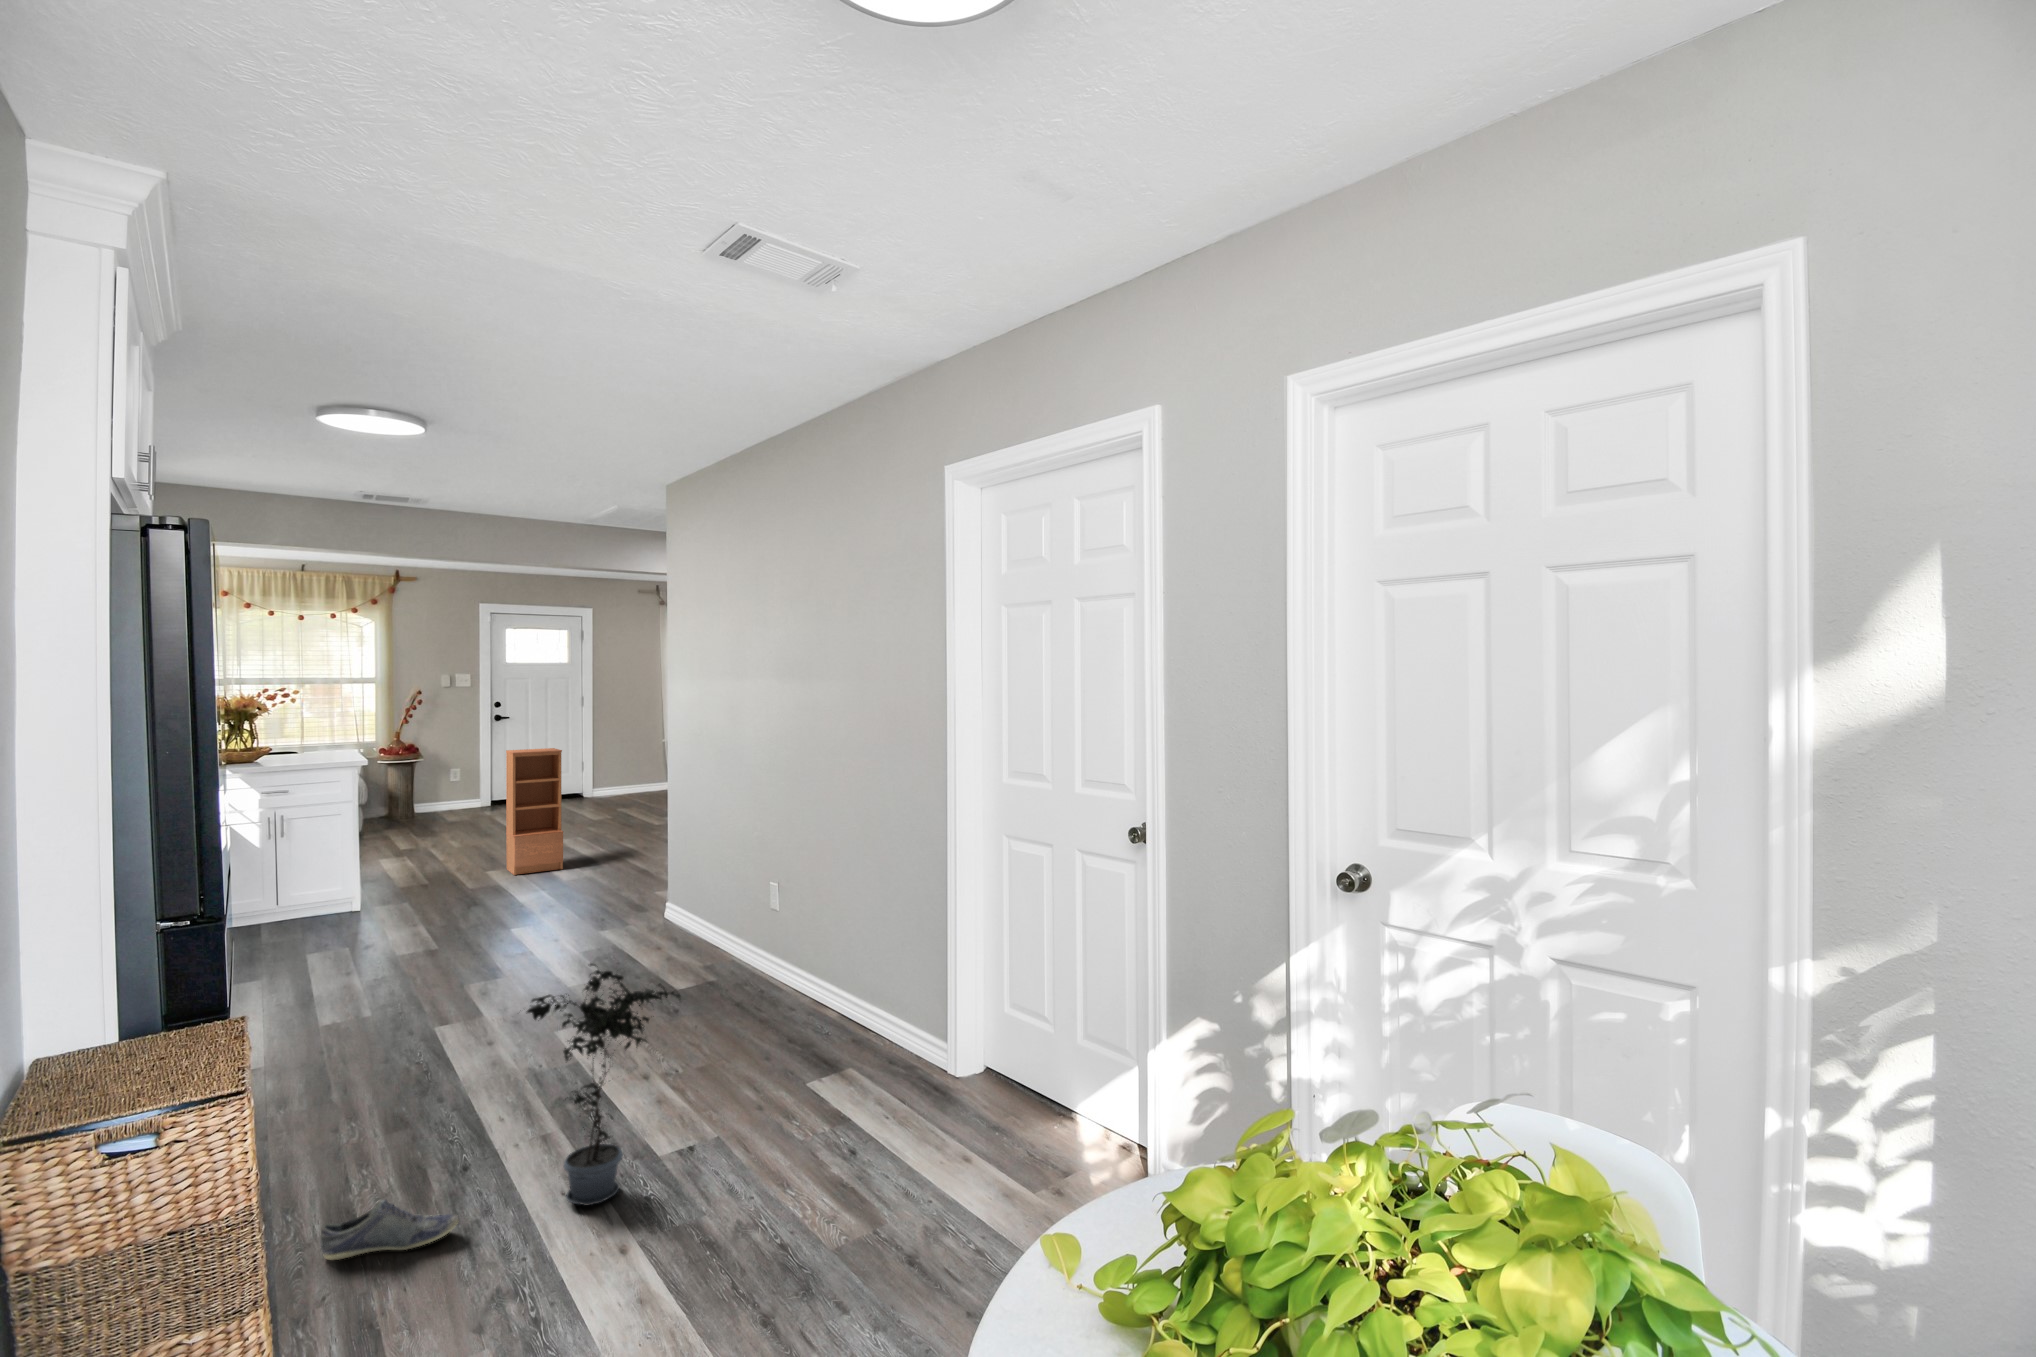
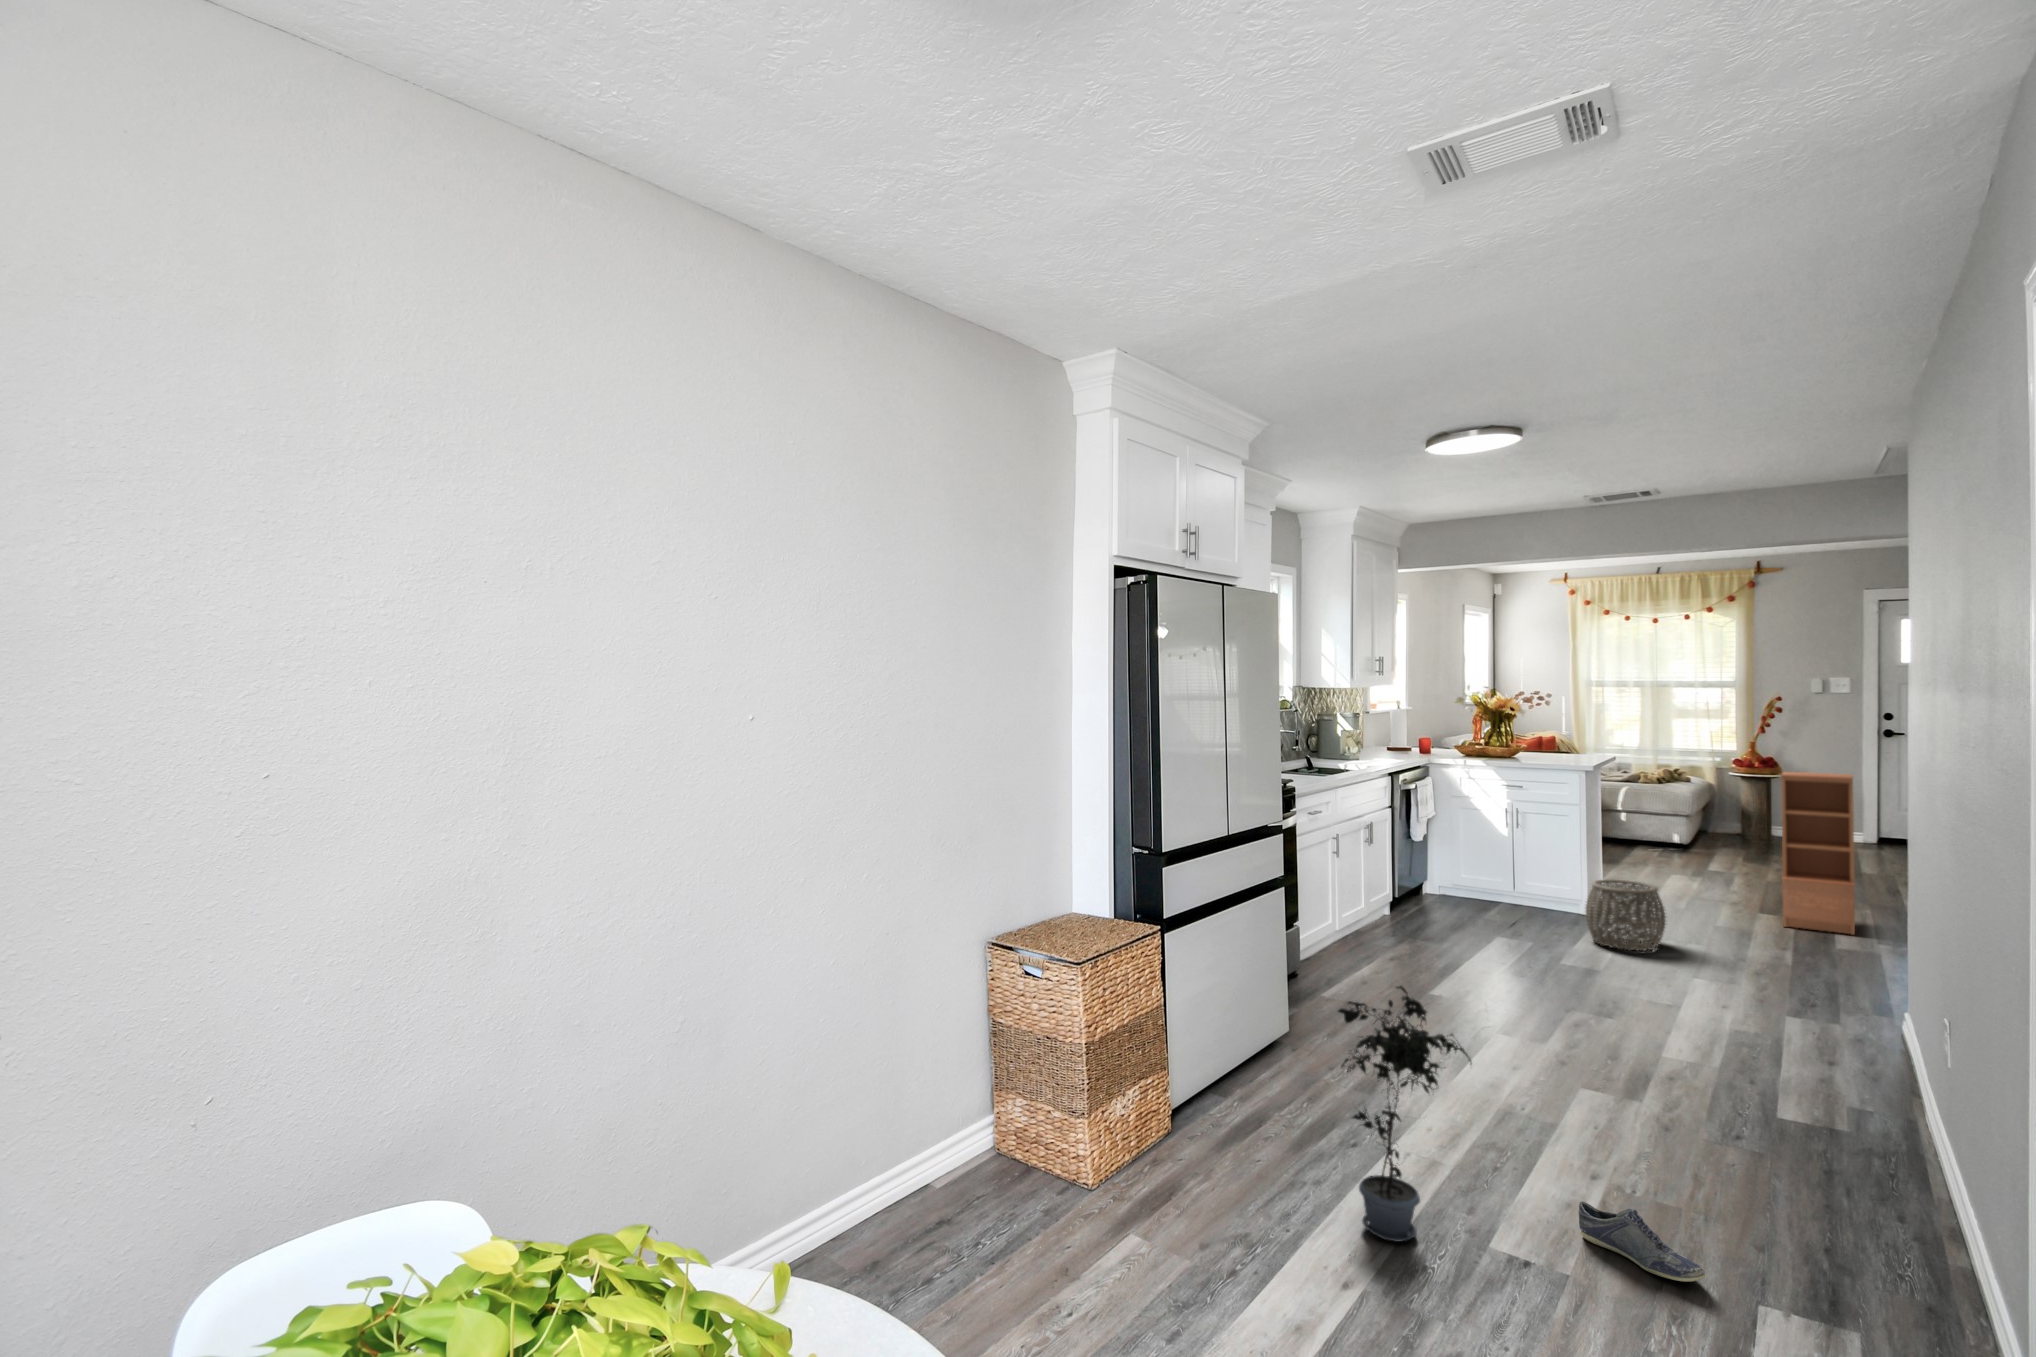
woven basket: none [385,860,463,926] -> present [1585,879,1666,951]
shoe: present [320,1200,458,1260] -> present [1579,1202,1705,1282]

